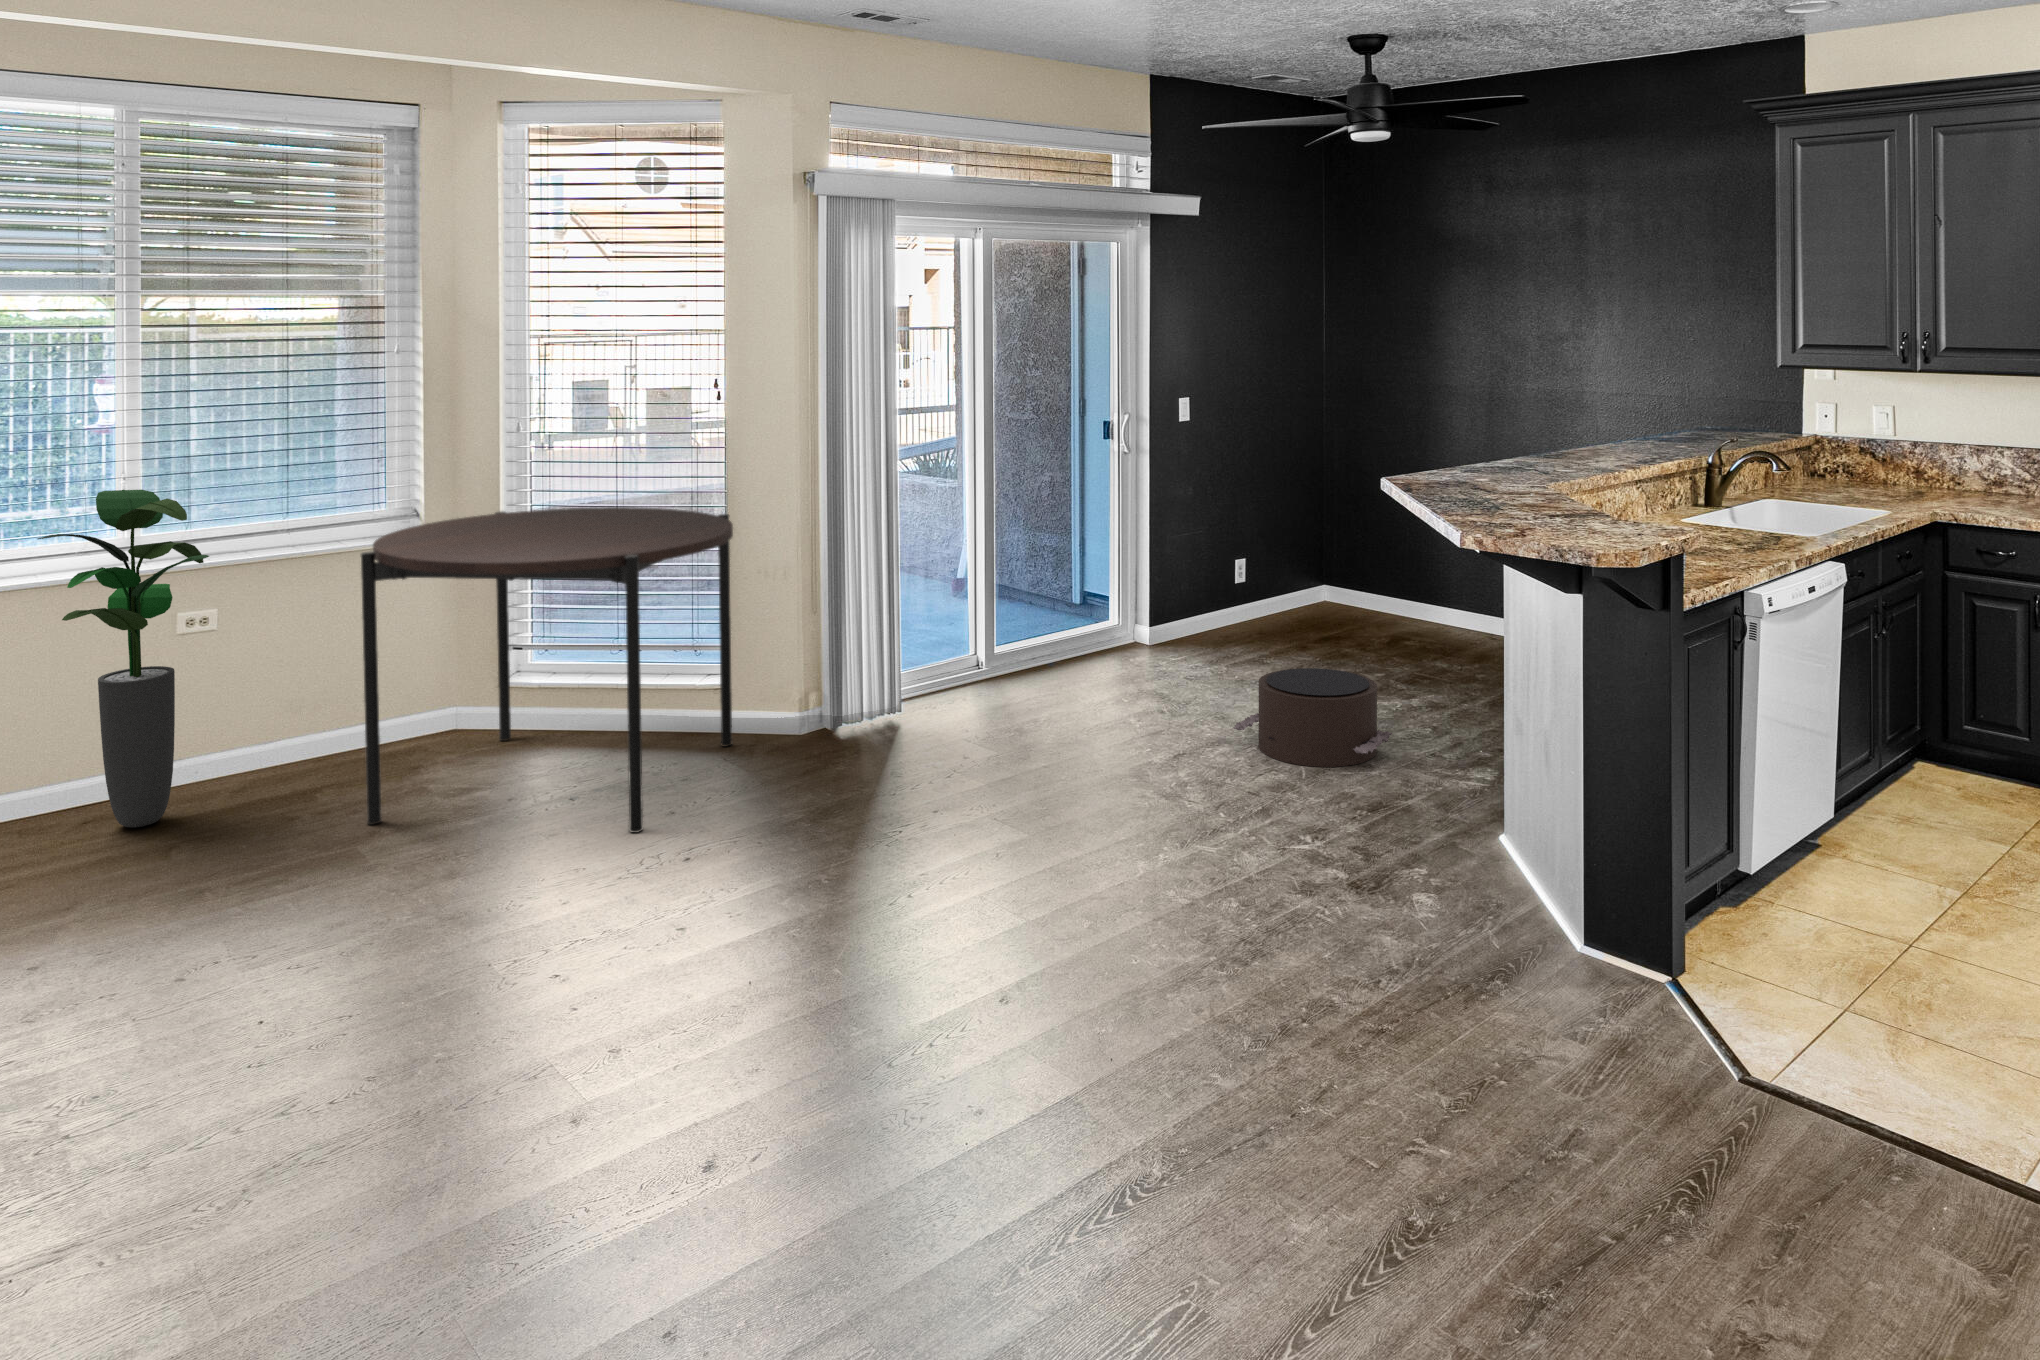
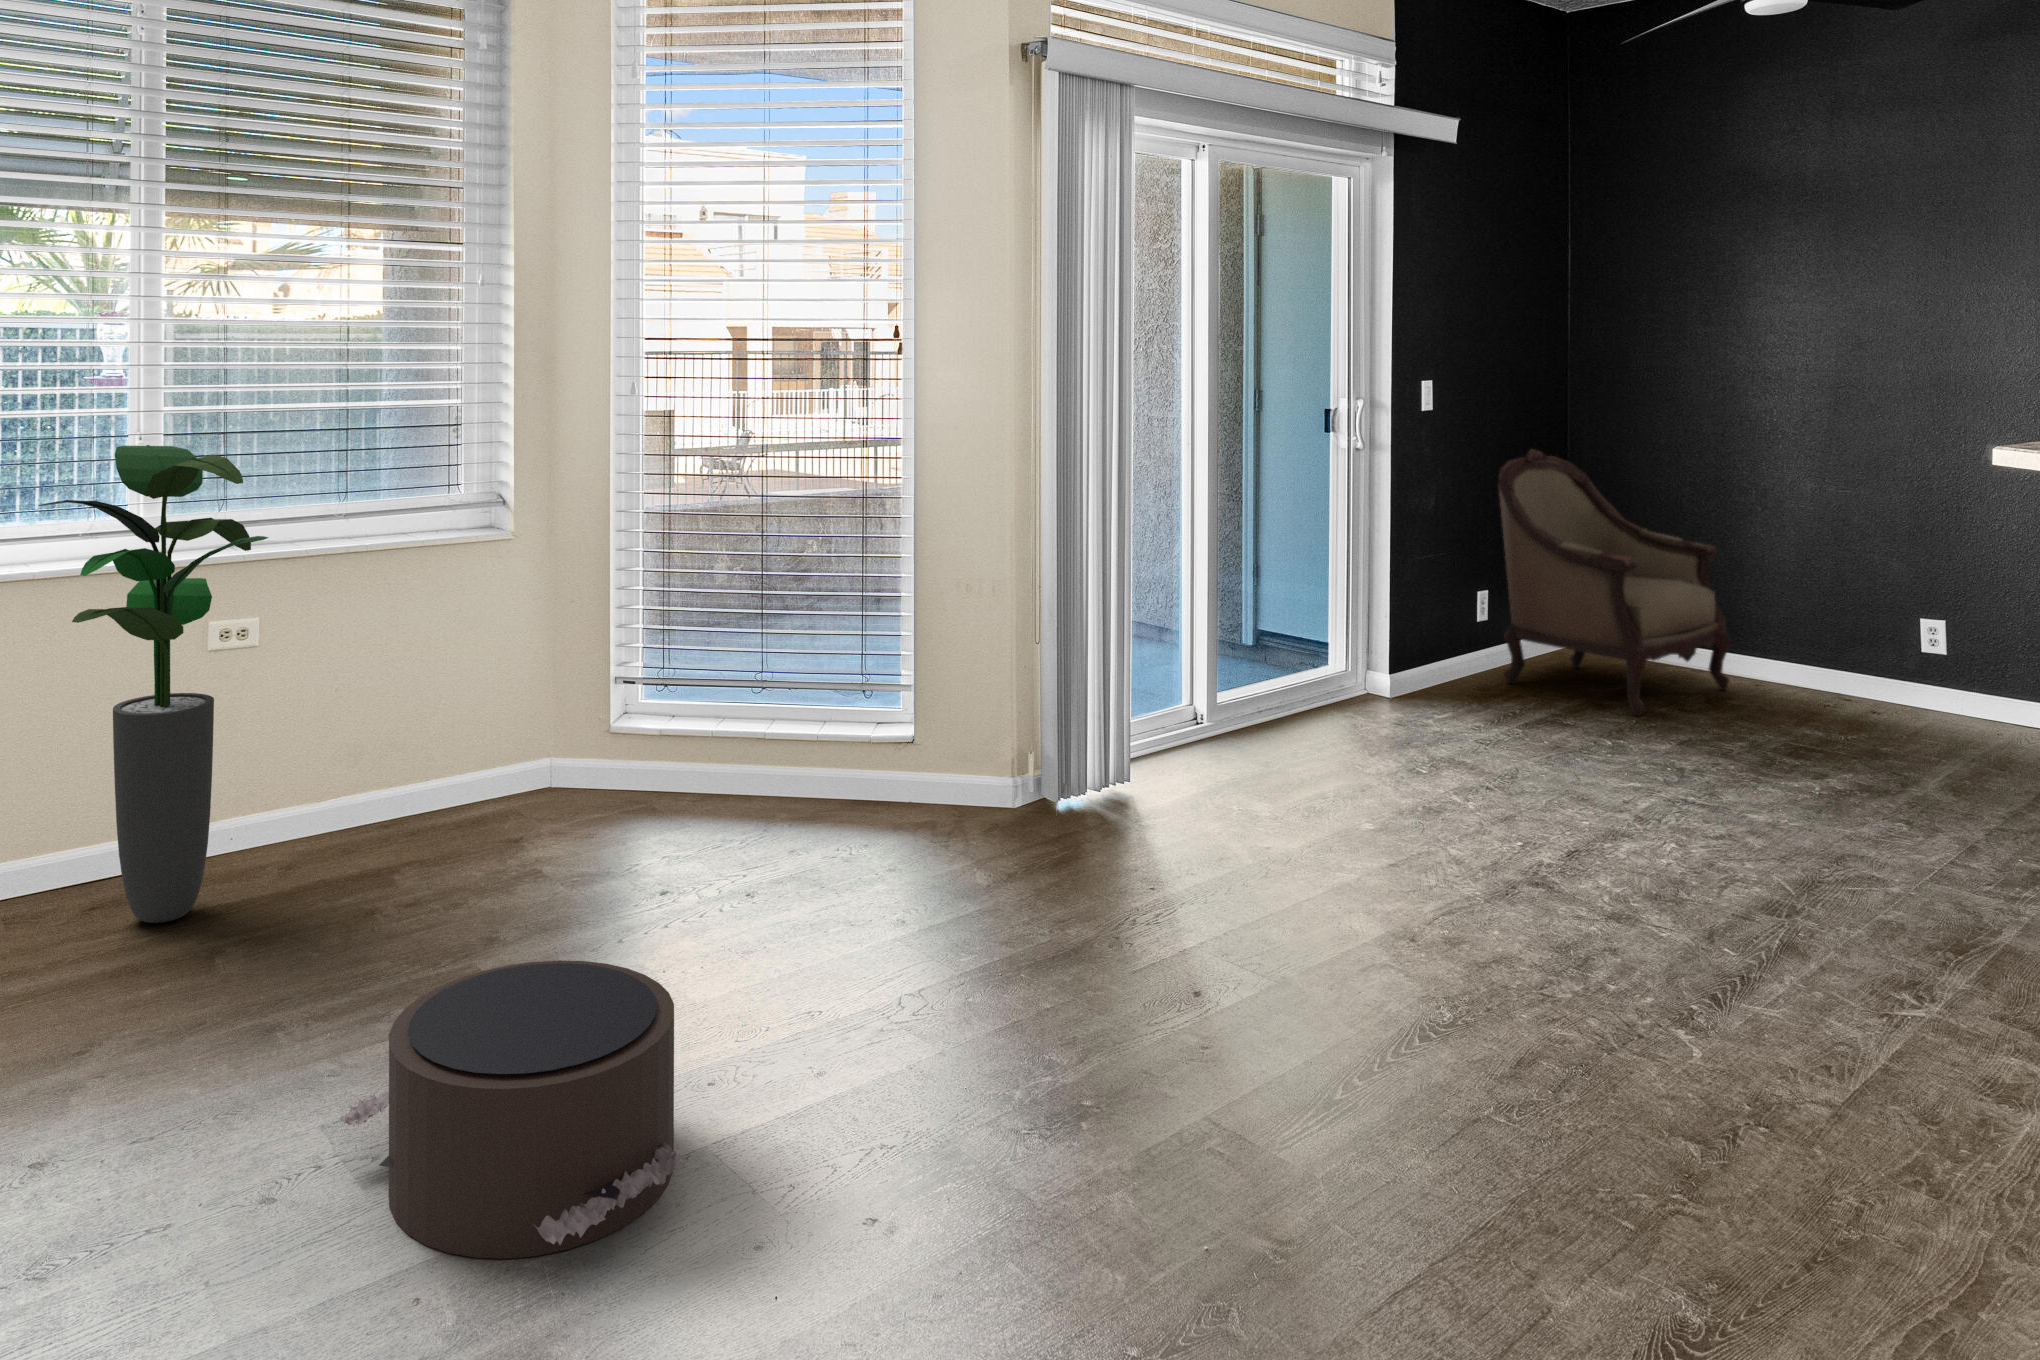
armchair: none [1242,449,1415,654] -> present [1498,449,1731,716]
dining table: present [361,507,733,833] -> none [479,494,964,955]
pouf: present [1233,668,1392,767] -> present [339,960,690,1259]

